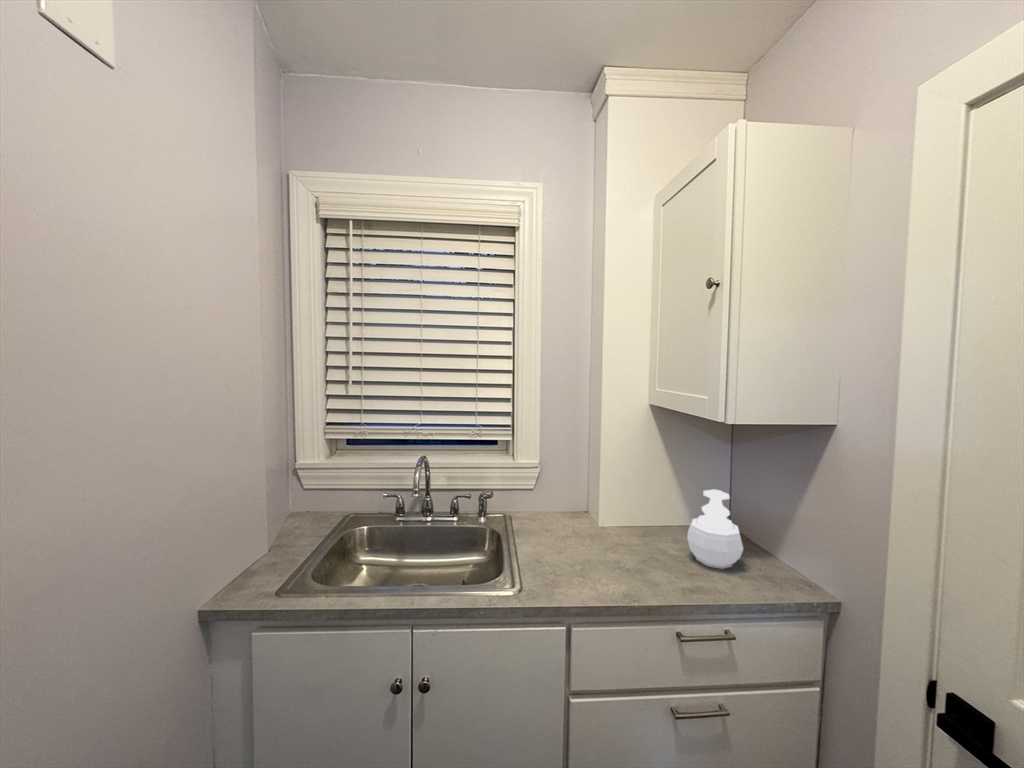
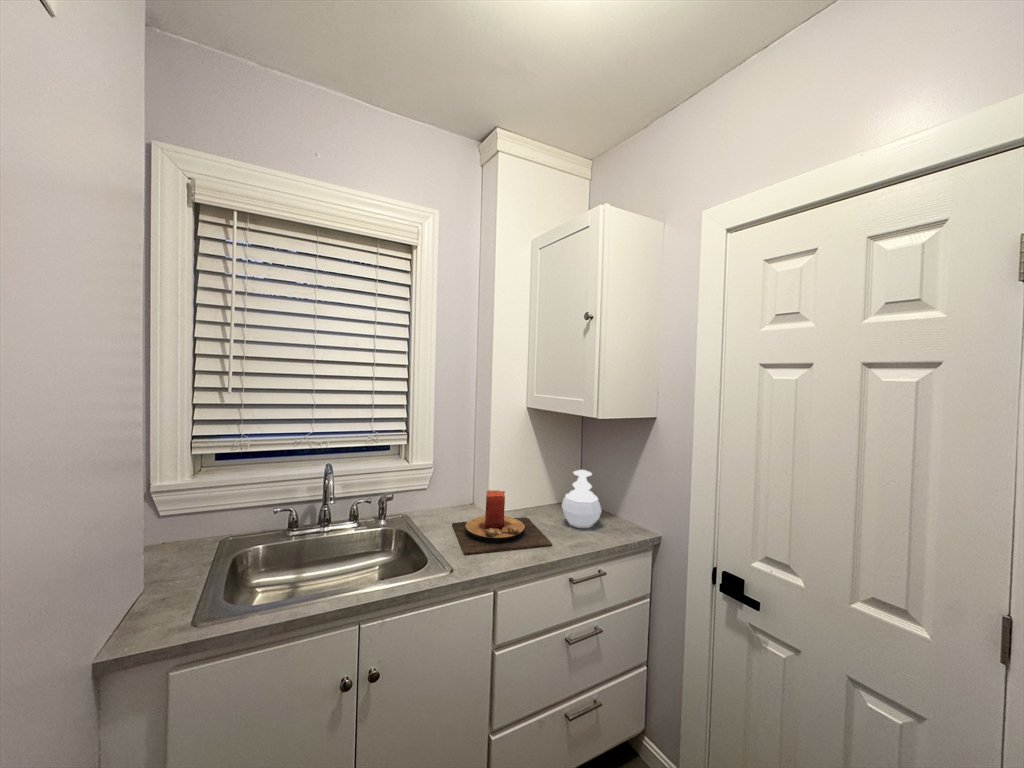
candle: none [544,501,659,584] -> present [452,490,552,555]

